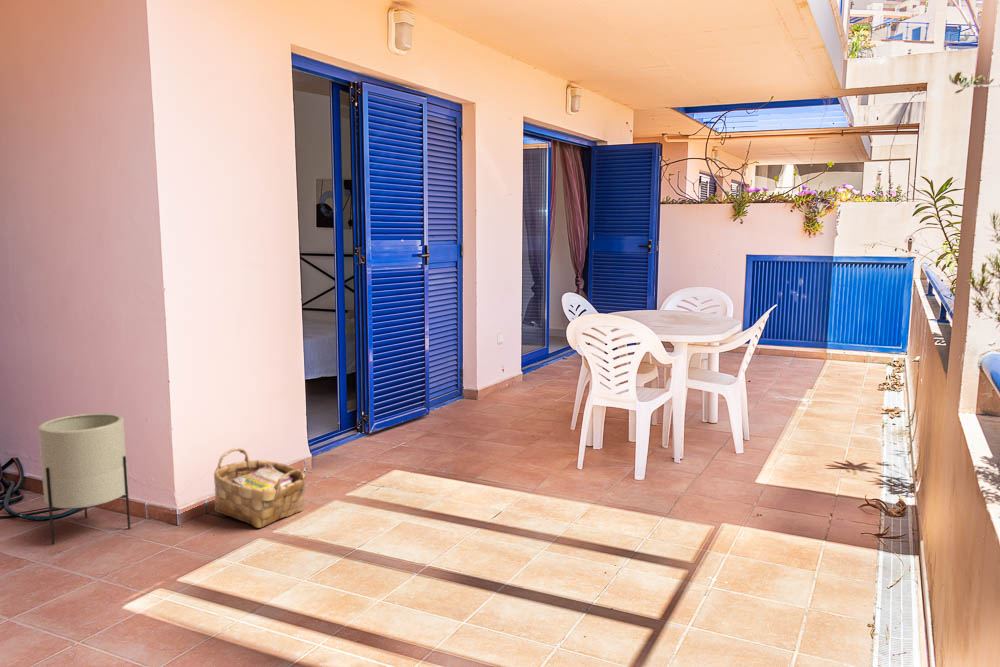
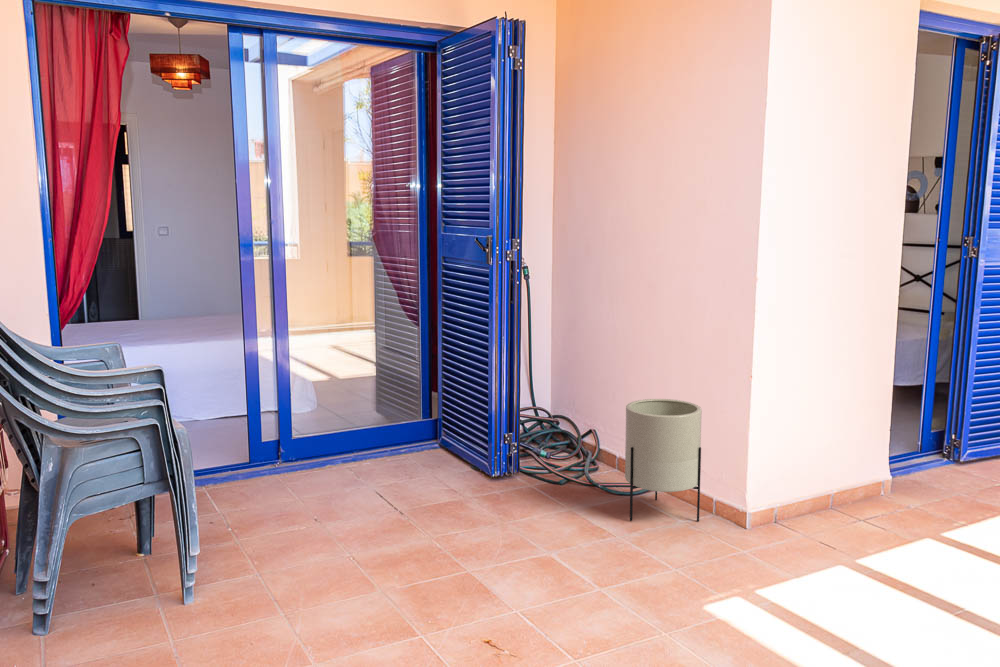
woven basket: present [214,448,306,528] -> none [785,457,897,553]

